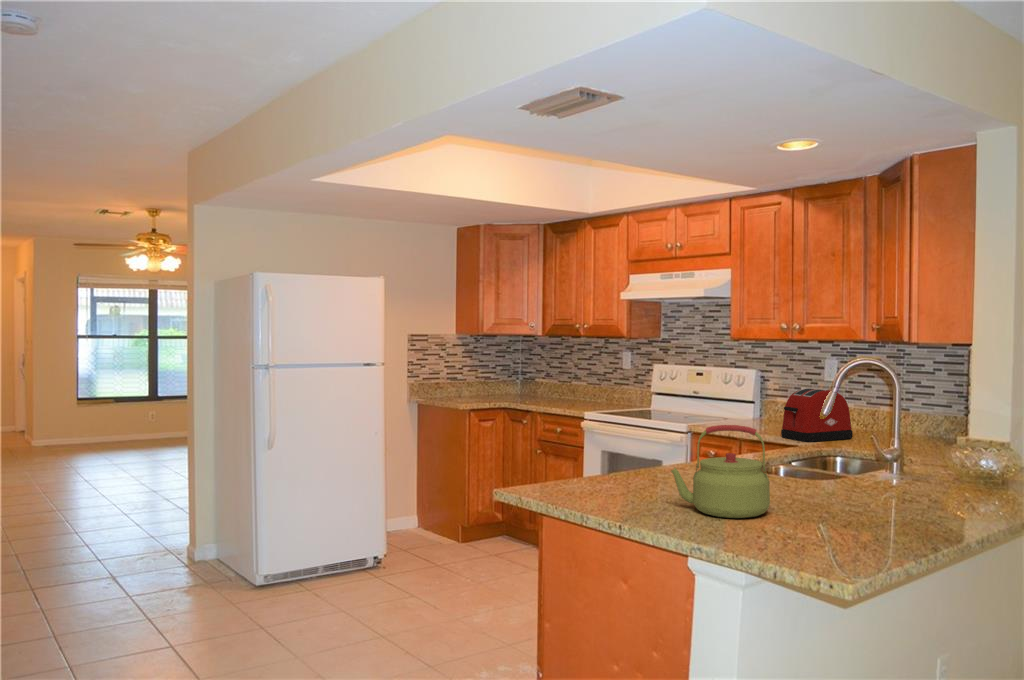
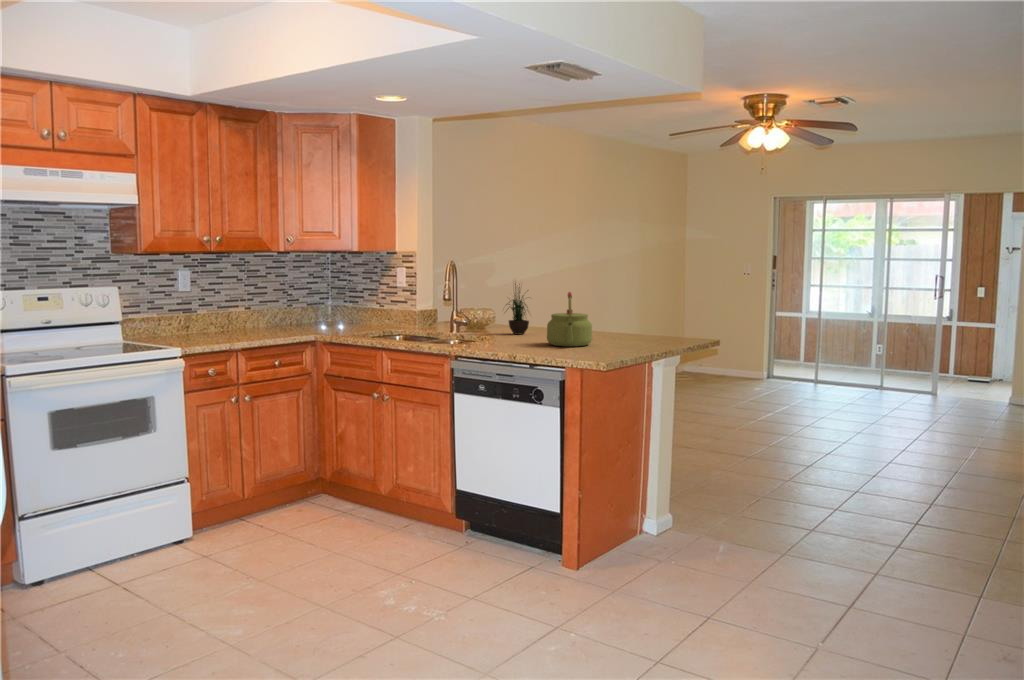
potted plant: none [868,387,937,505] -> present [508,284,529,335]
toaster: present [781,388,853,442] -> none [233,293,283,339]

